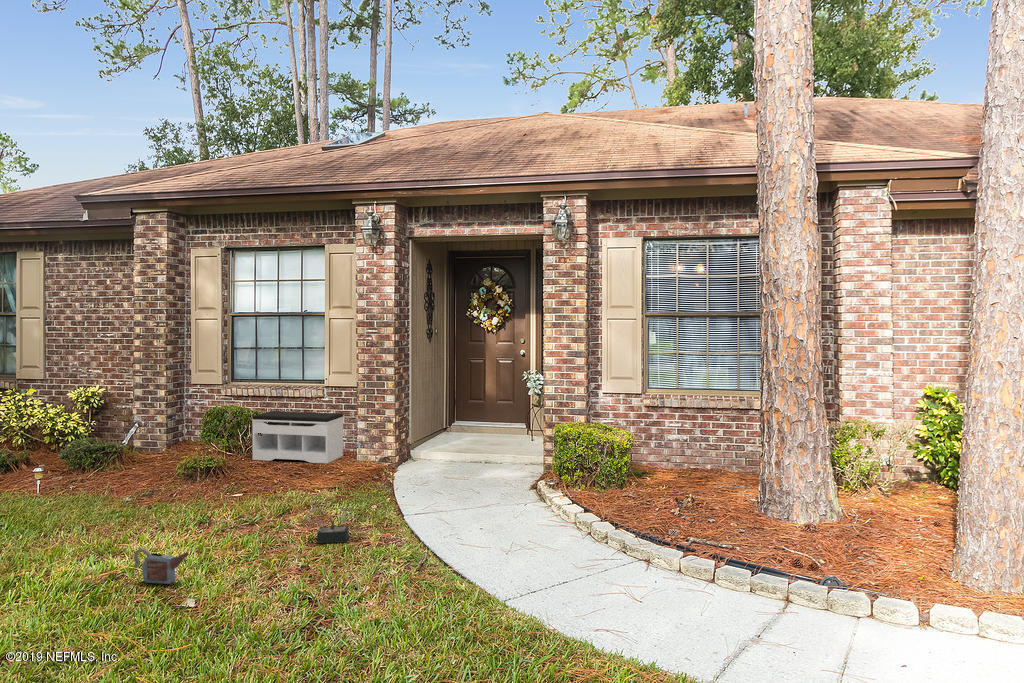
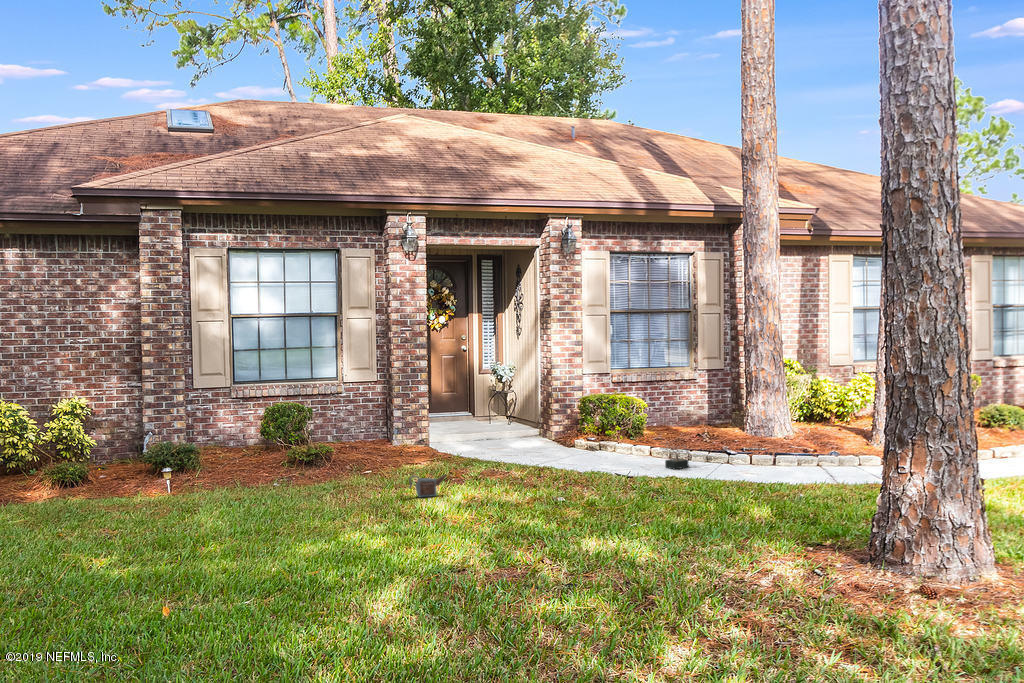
bench: present [252,411,343,464] -> none [290,404,366,451]
decorative plant: present [305,499,356,544] -> present [660,441,689,469]

